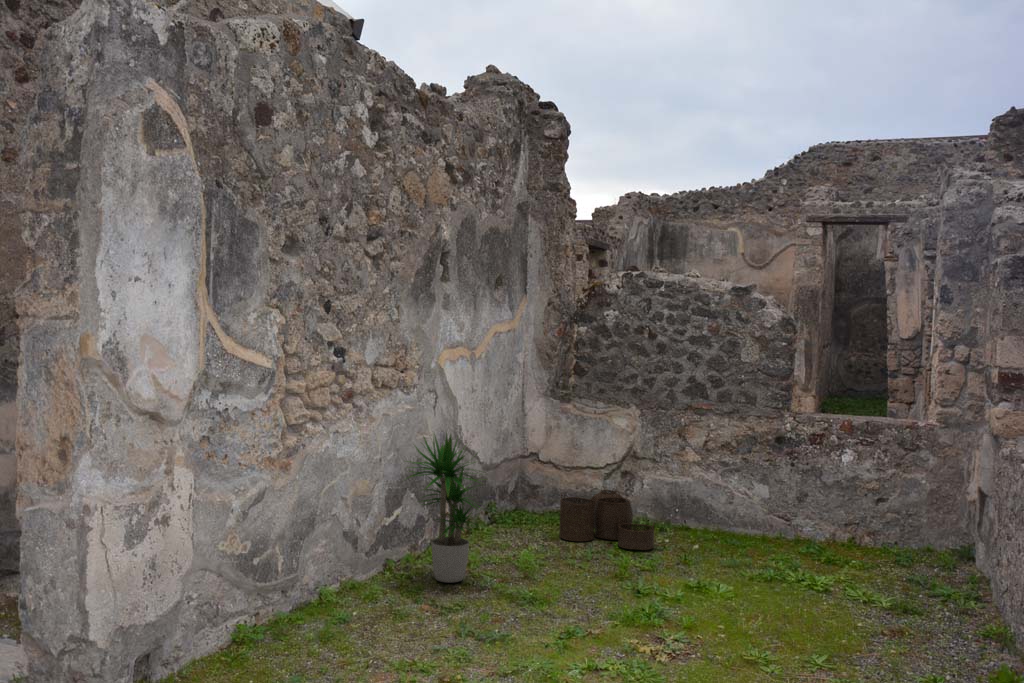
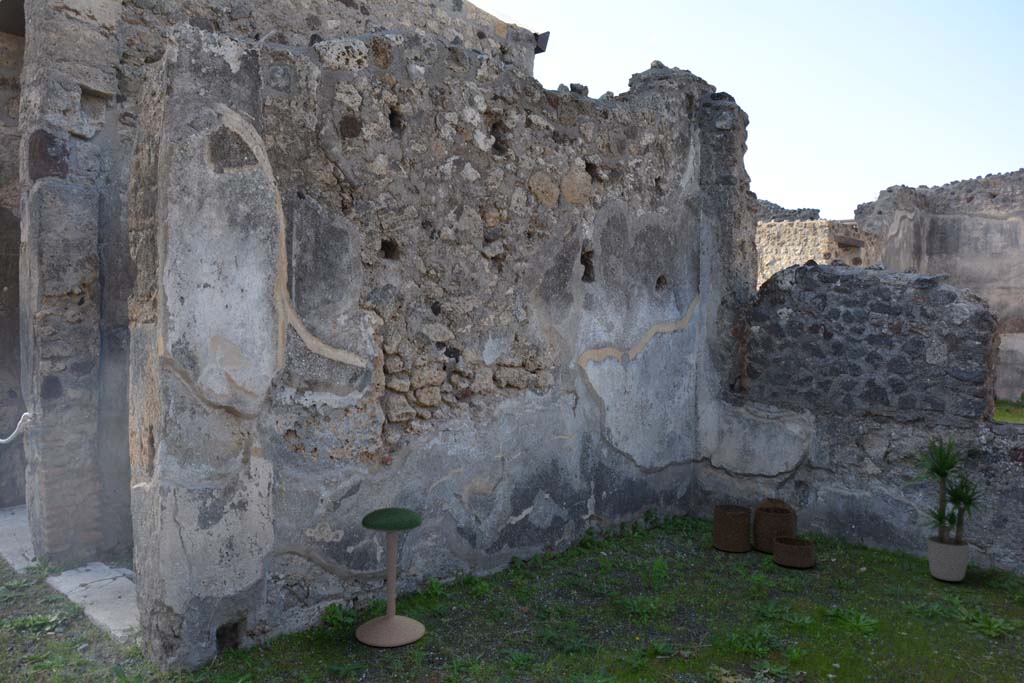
potted plant: present [408,434,478,582] -> present [910,436,995,581]
stool: none [266,514,339,657] -> present [356,507,425,647]

